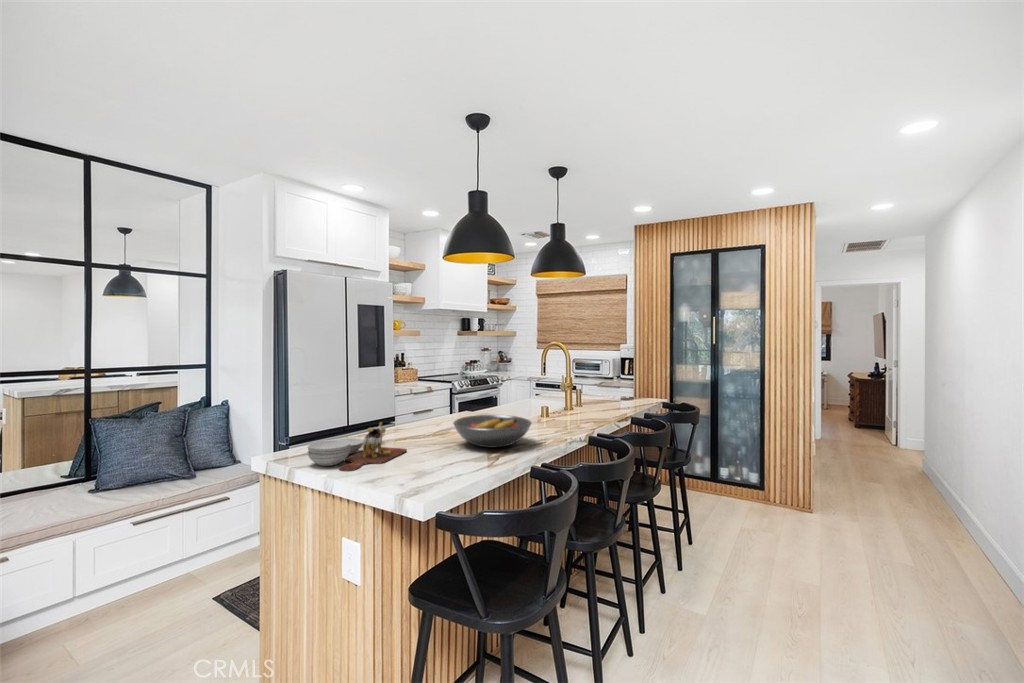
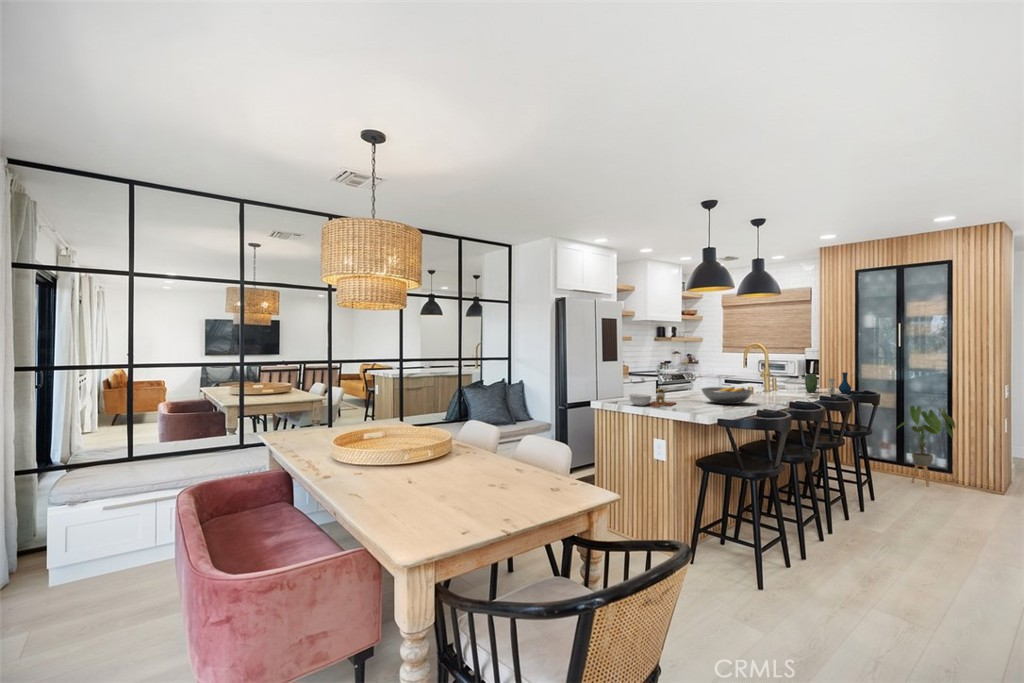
vase: none [615,379,666,409] -> present [805,372,851,394]
house plant: none [708,414,768,509] -> present [896,405,955,486]

